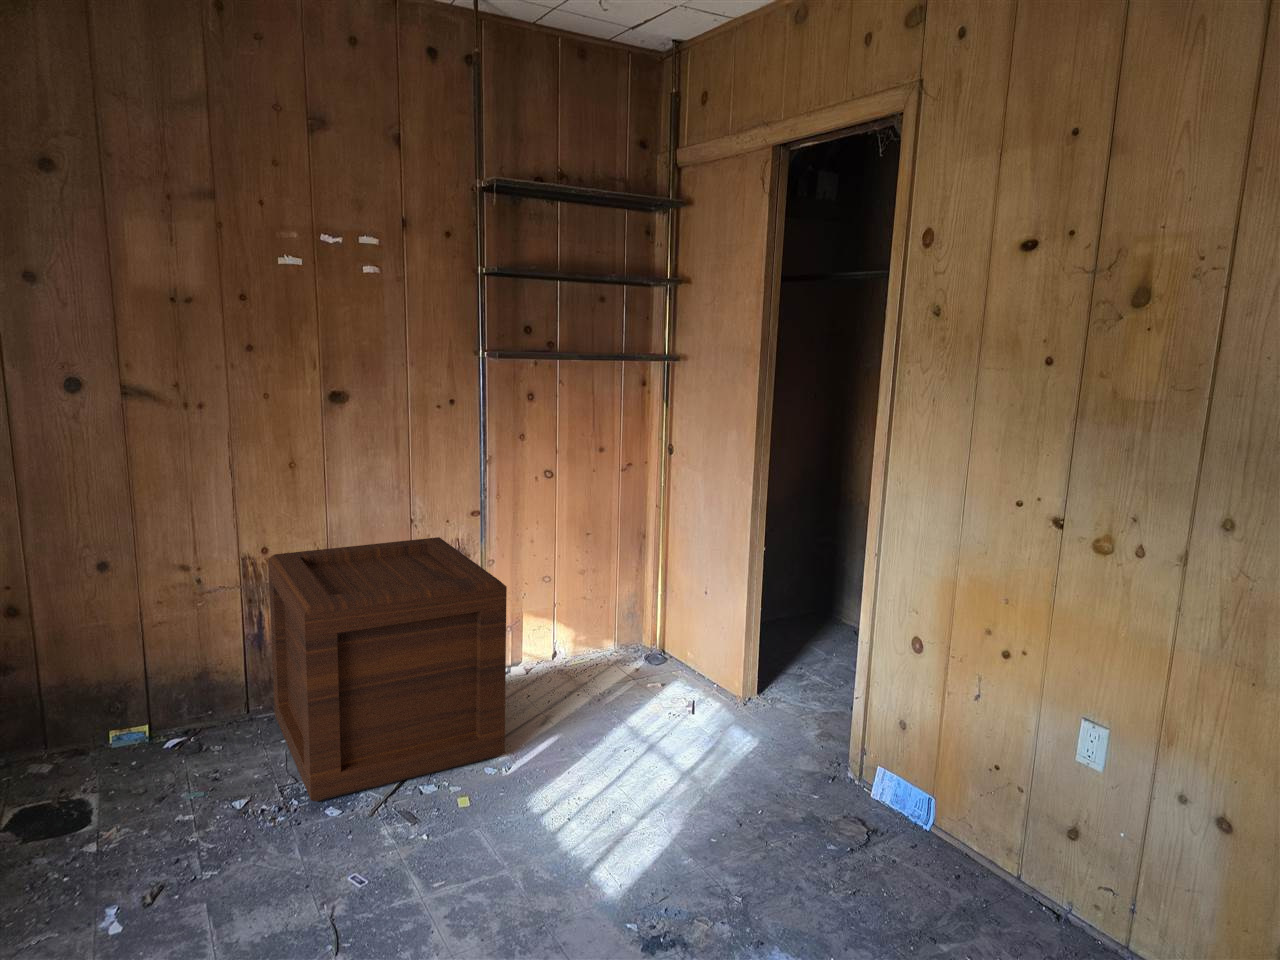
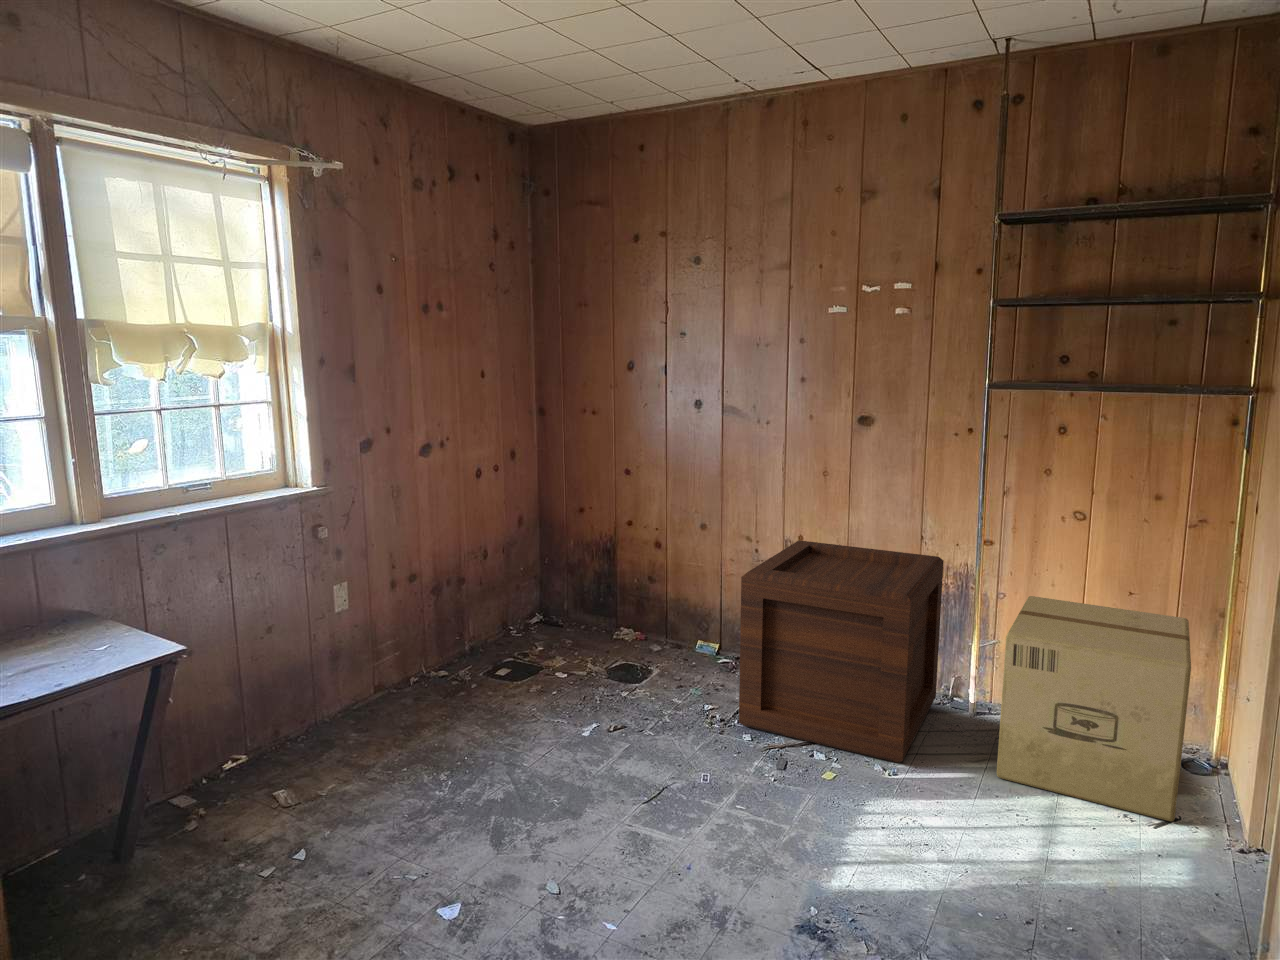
cardboard box: none [521,544,699,728] -> present [997,596,1191,821]

